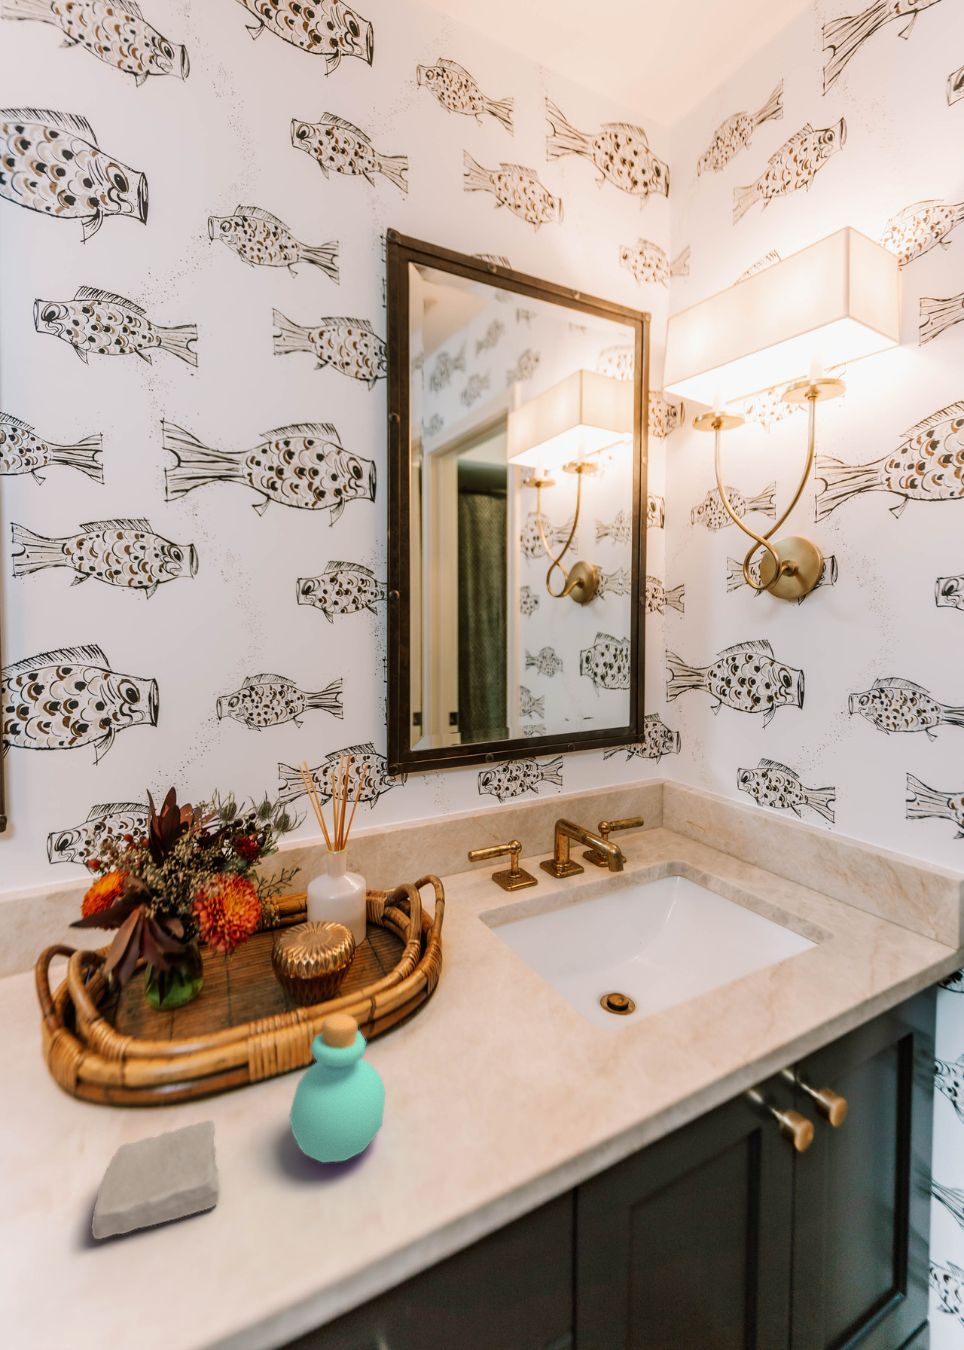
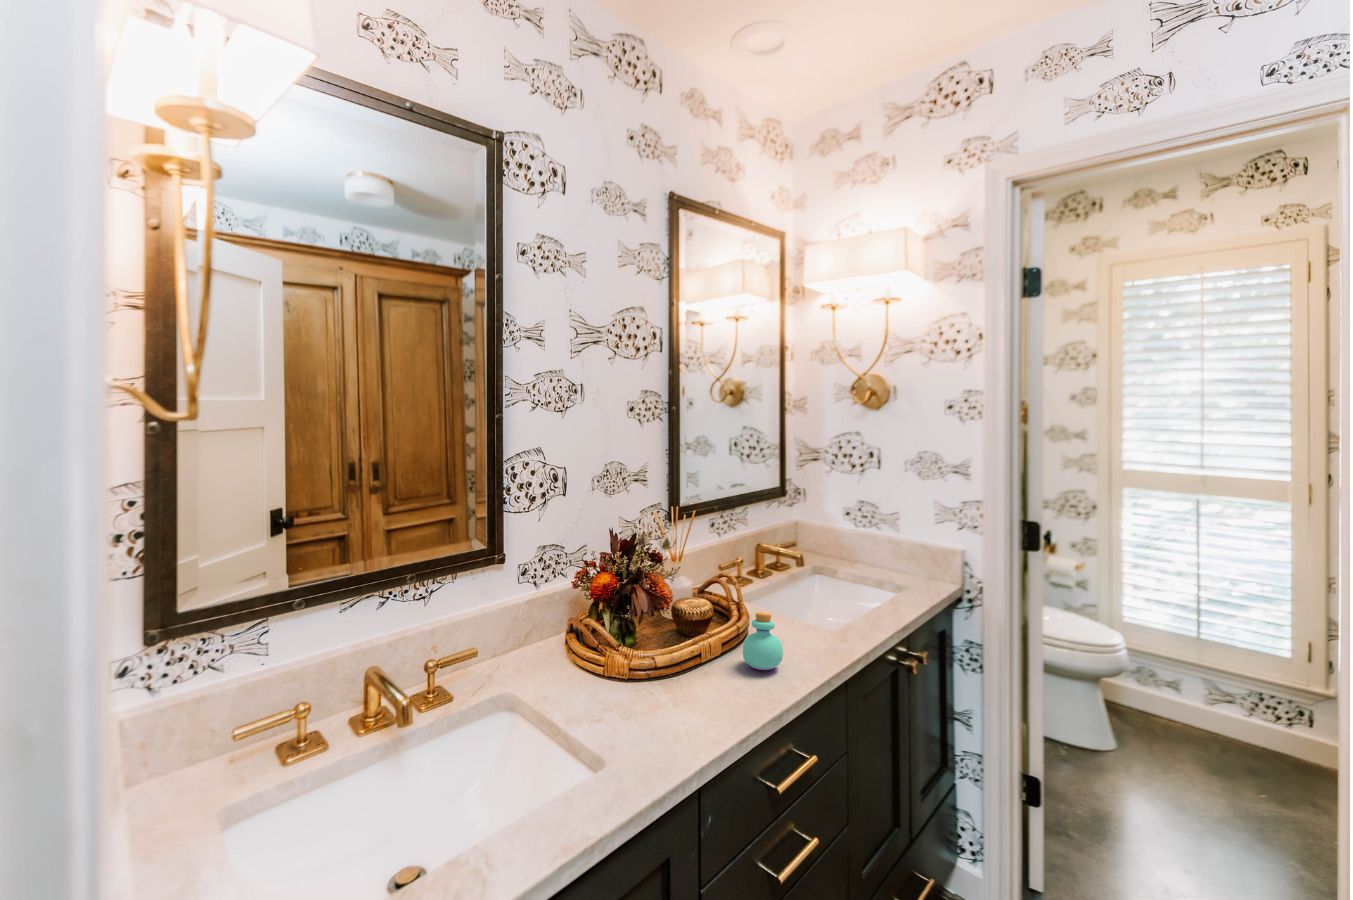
soap bar: present [92,1120,220,1239] -> none [689,659,739,697]

